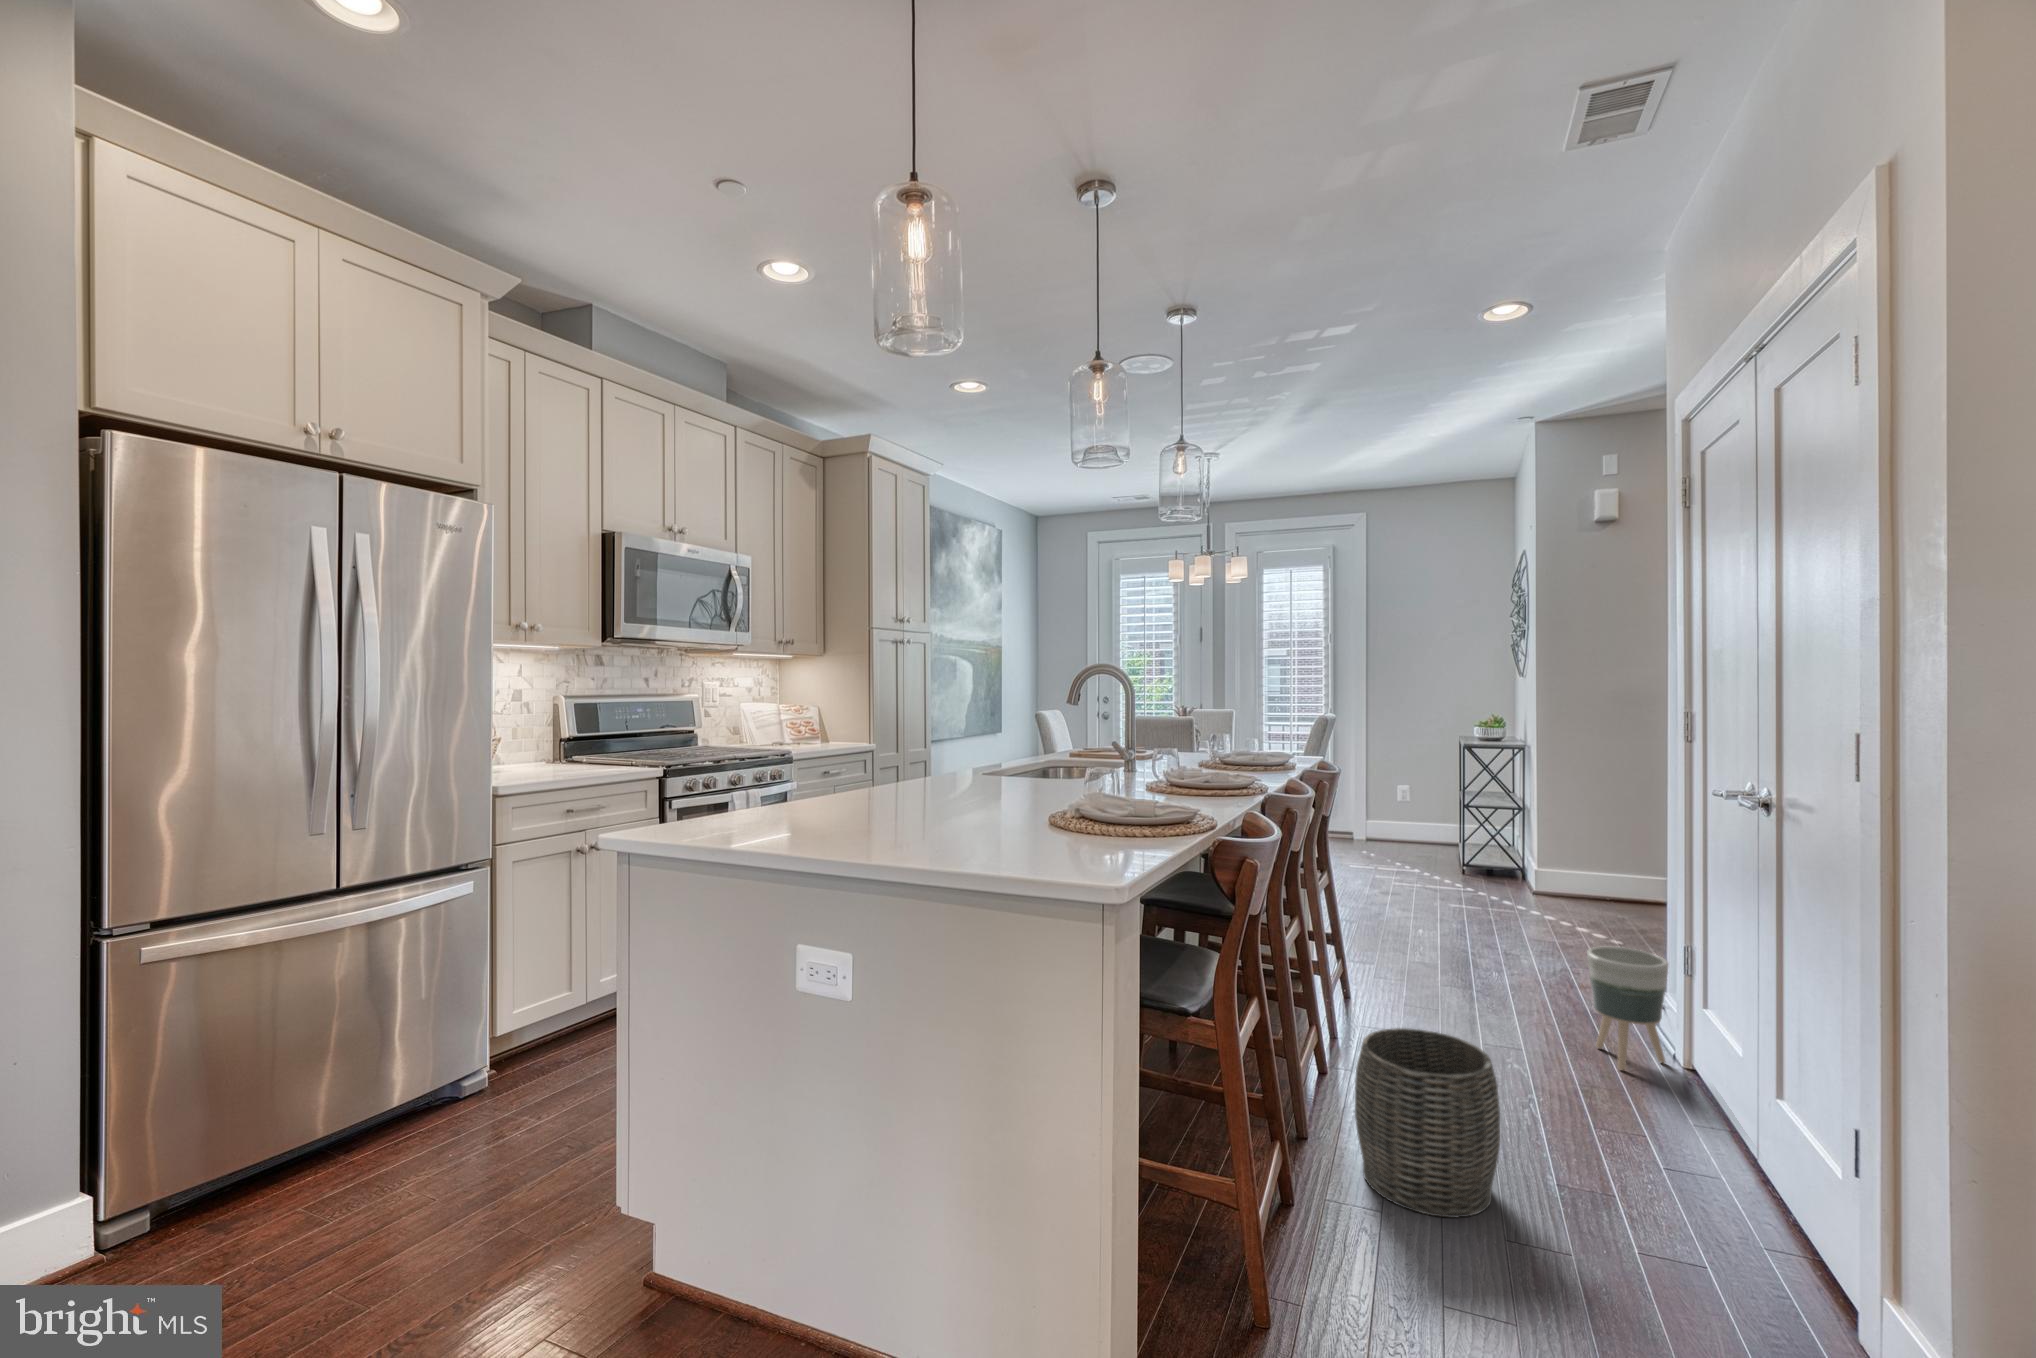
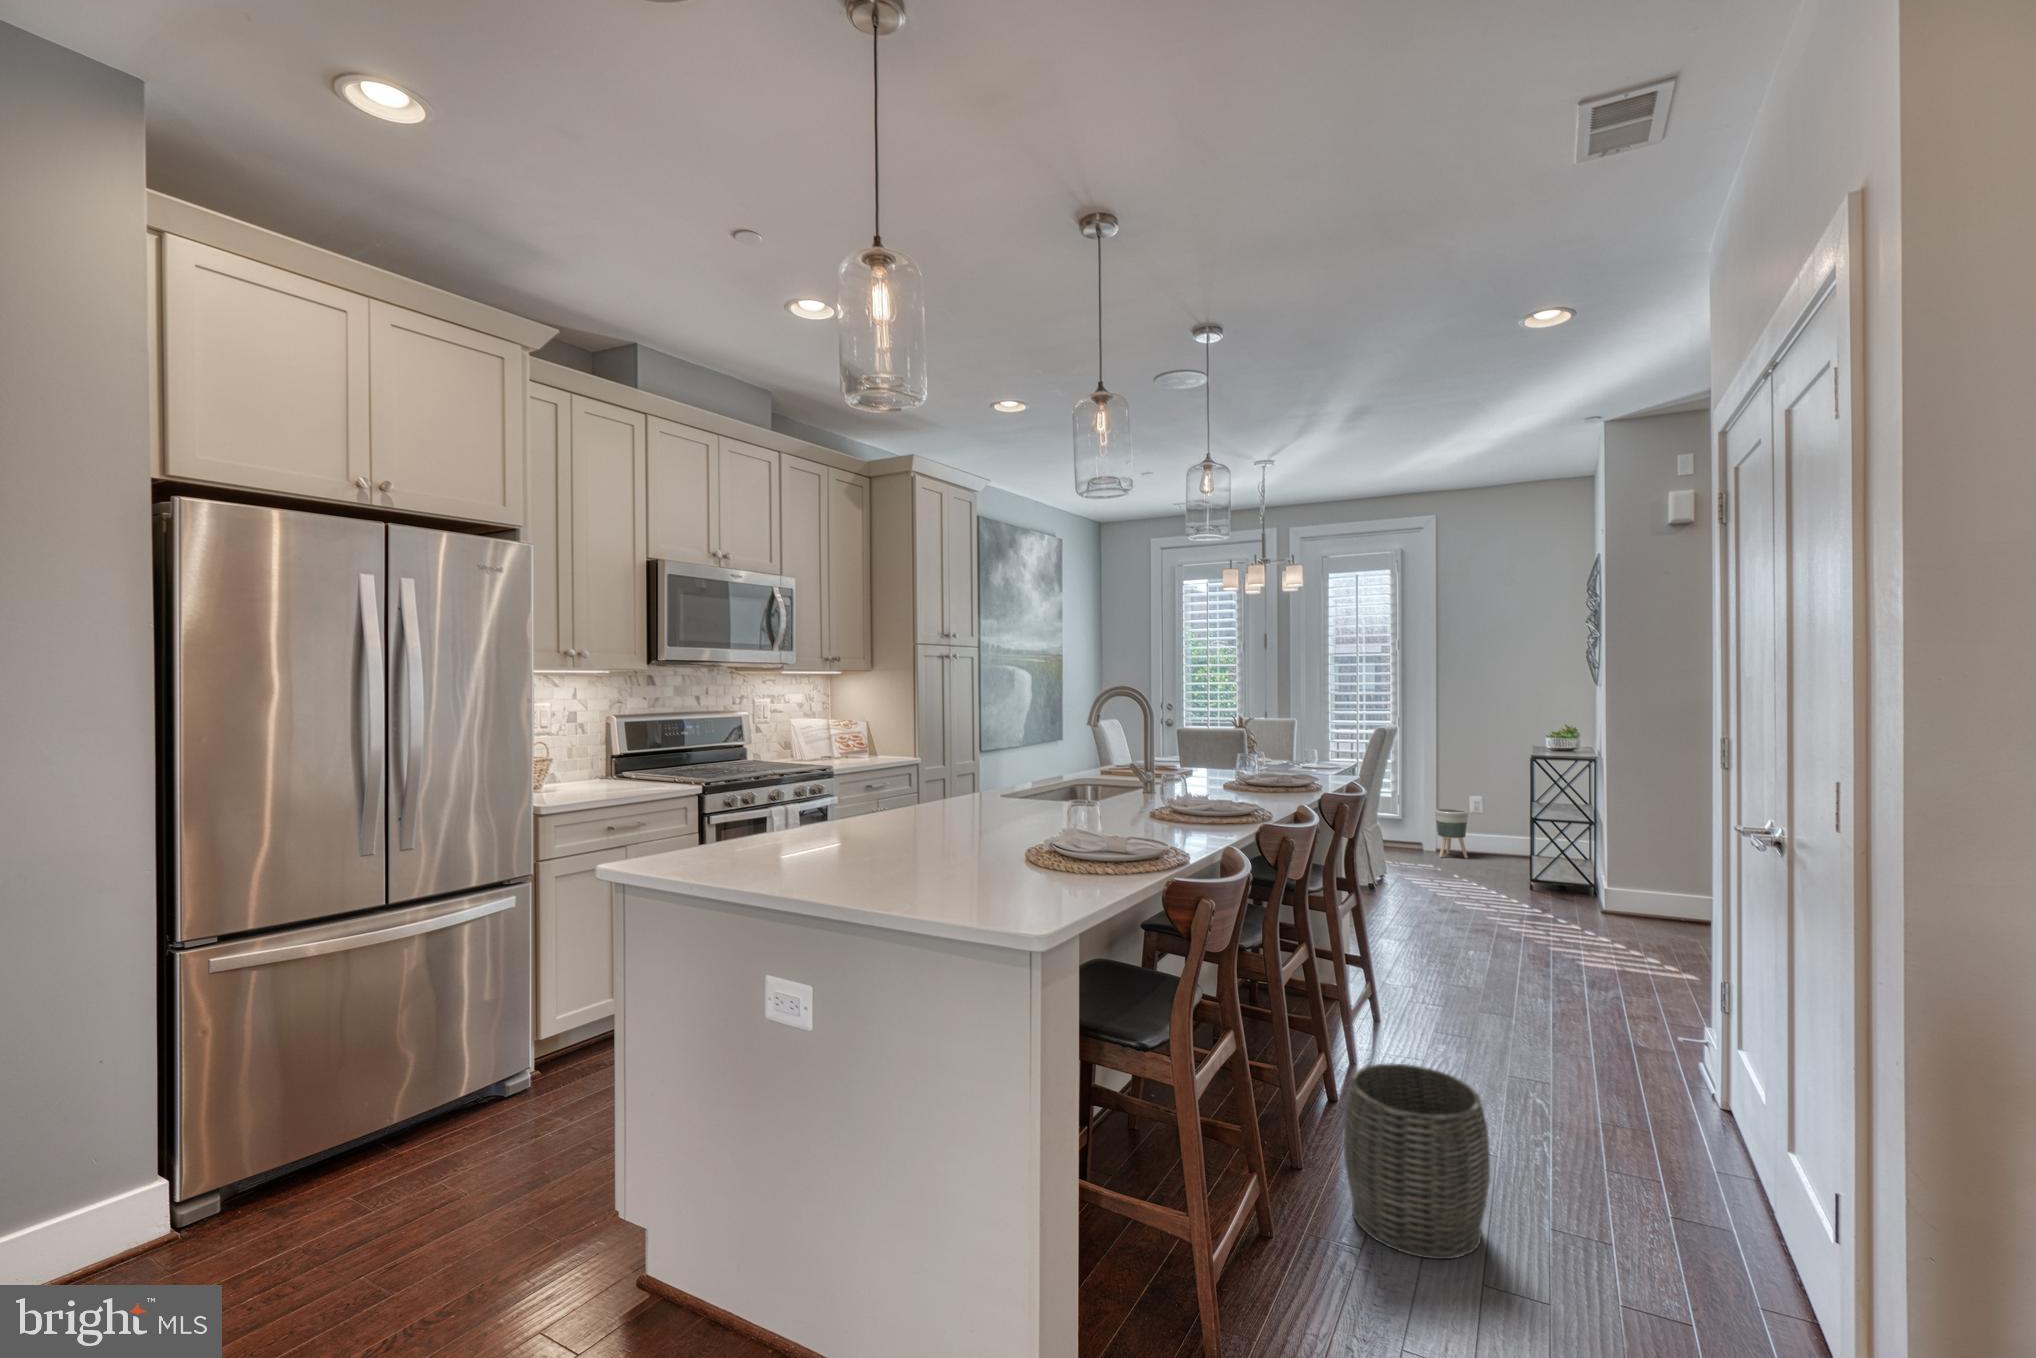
planter: present [1587,946,1668,1070] -> present [1435,808,1468,858]

